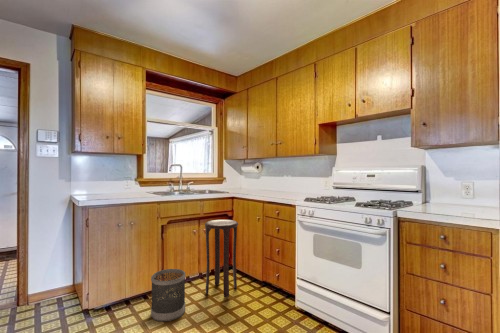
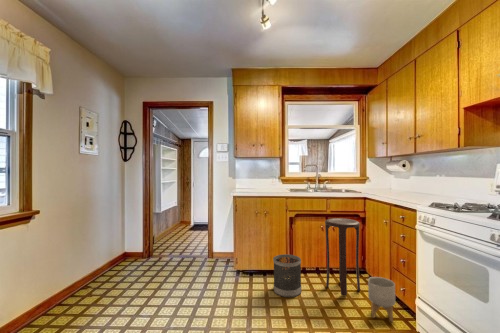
planter: none [255,269,276,309] -> present [368,277,395,322]

